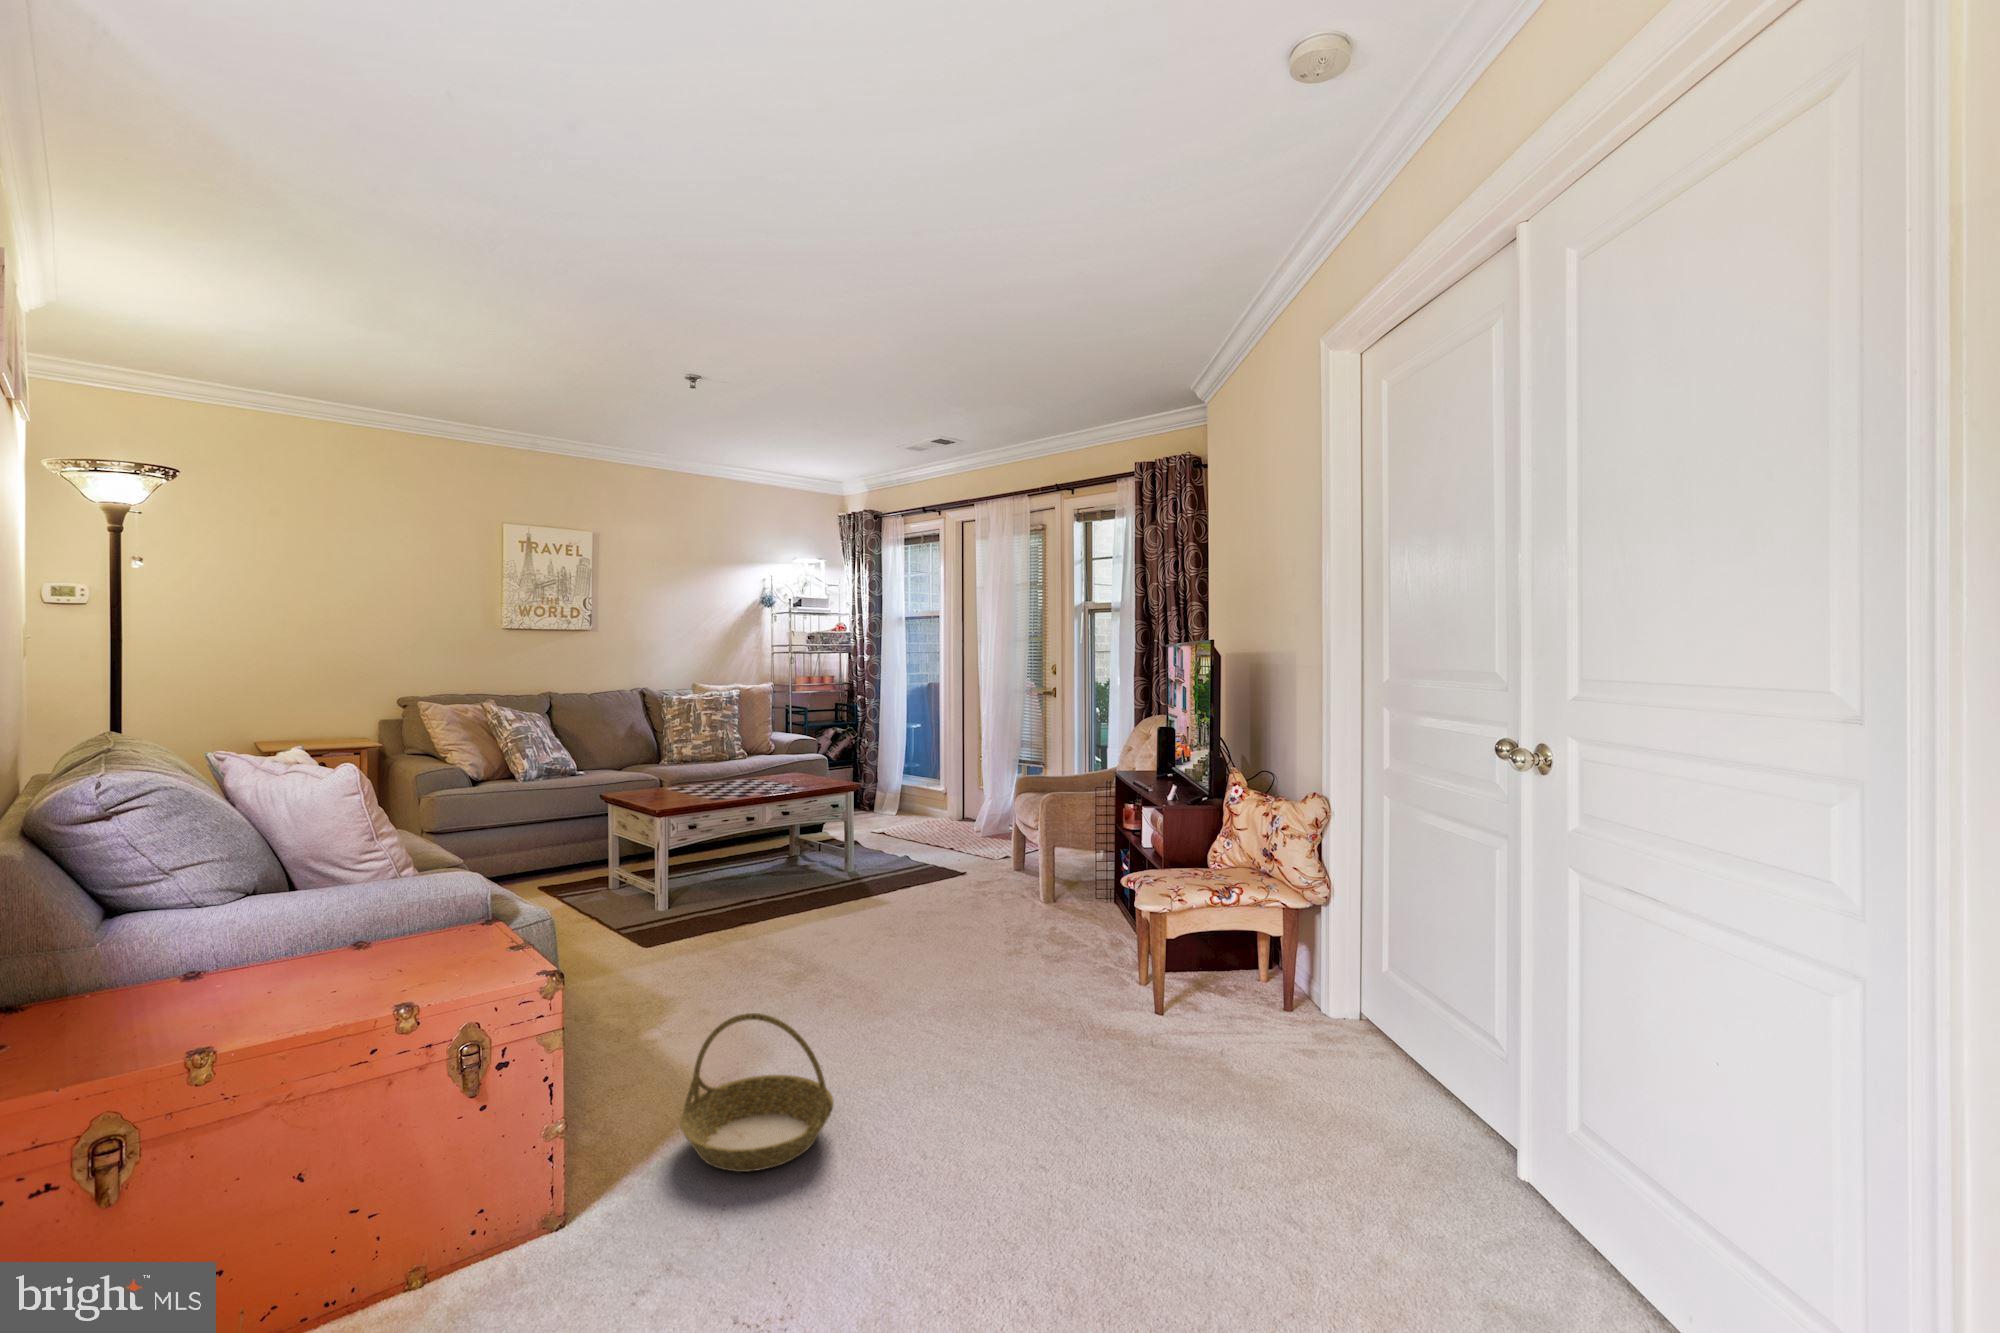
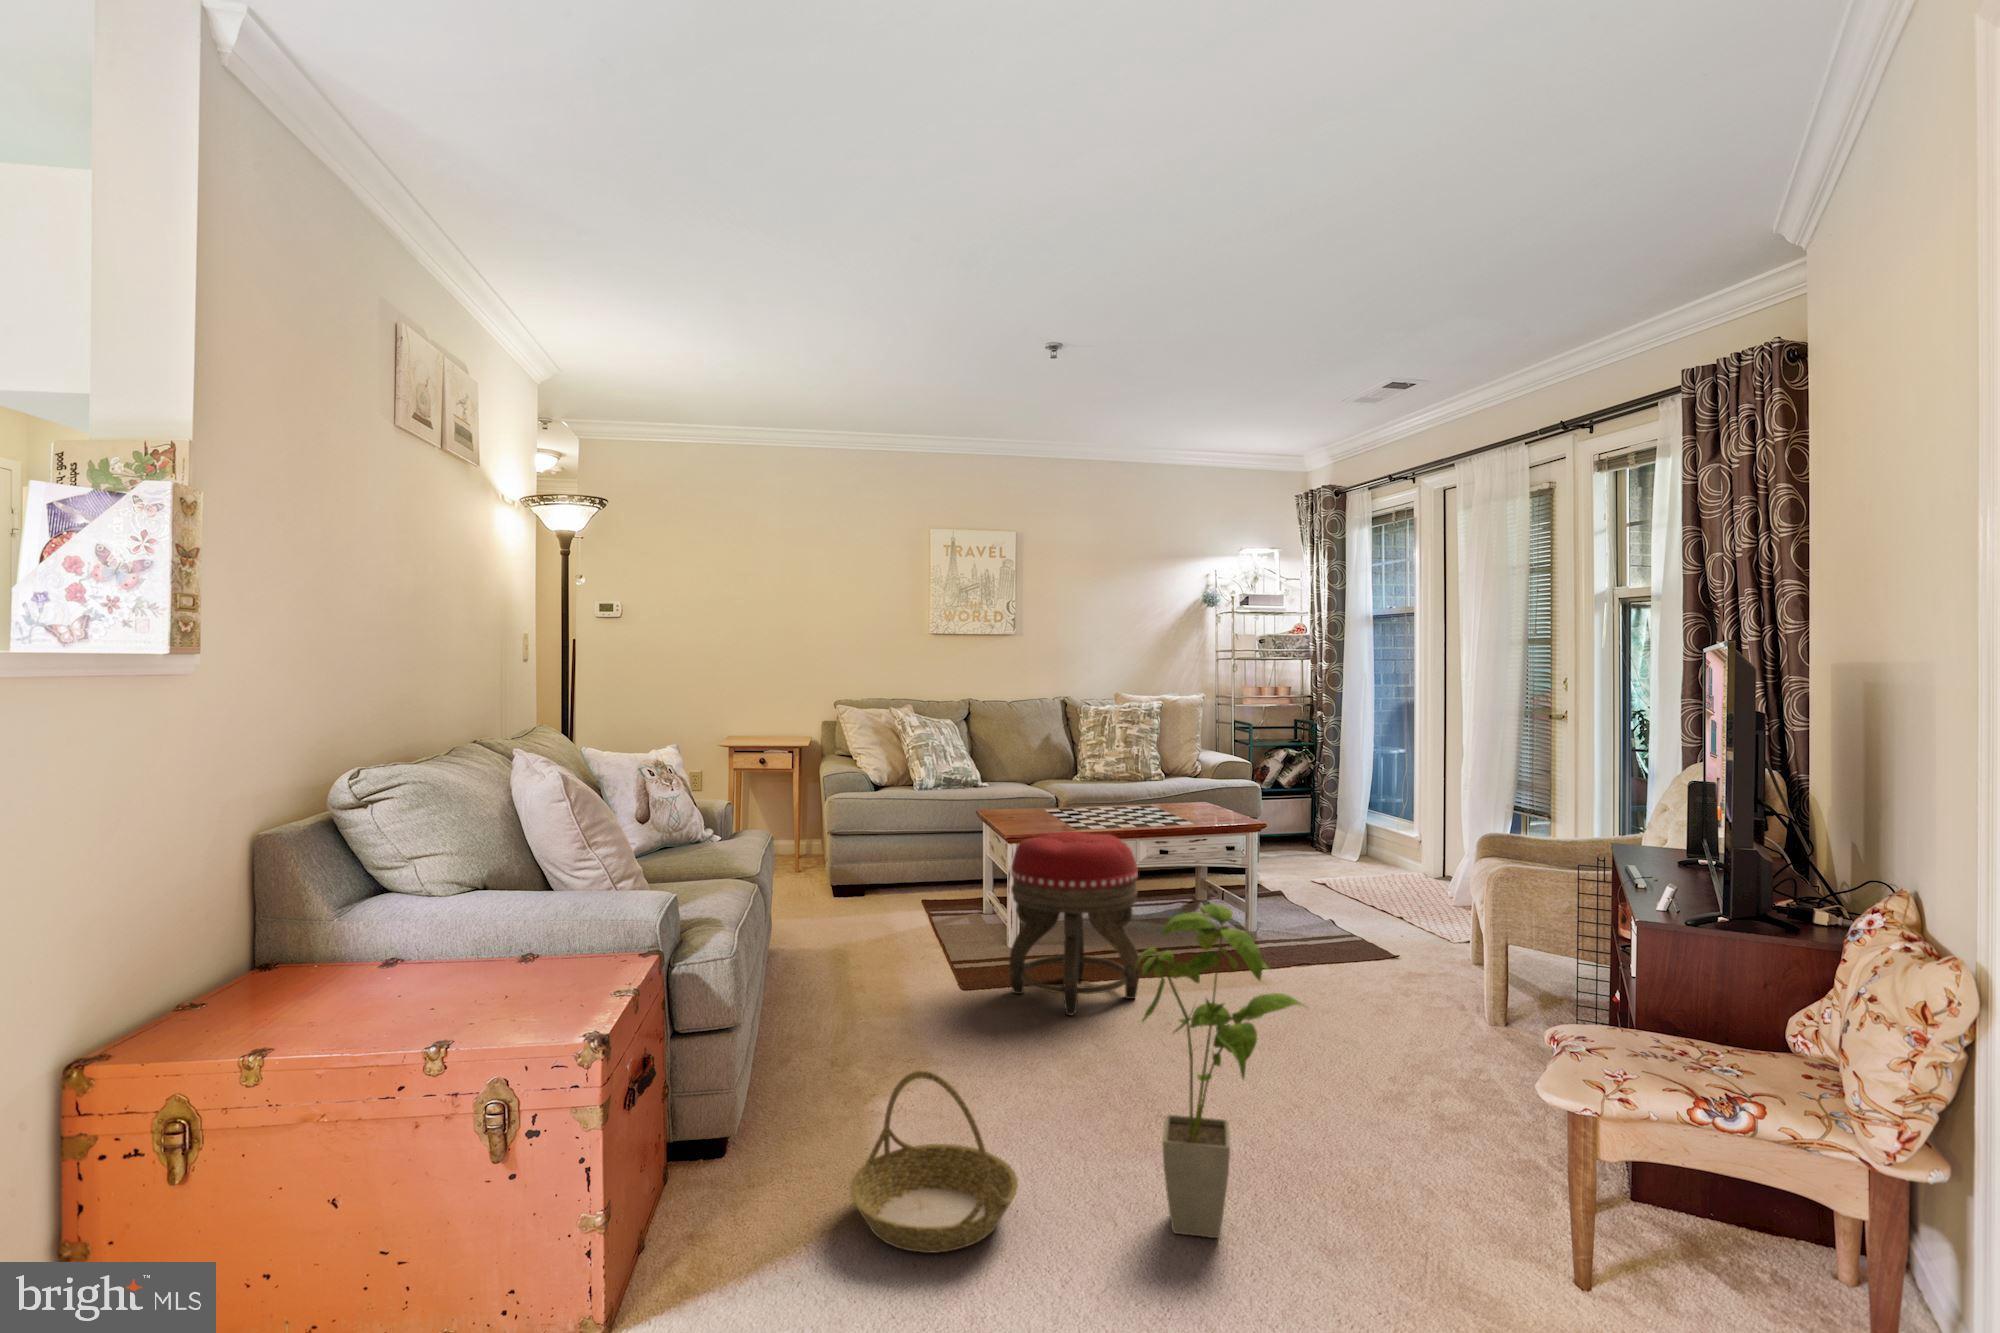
footstool: none [685,802,802,961] -> present [1009,832,1140,1015]
house plant: none [907,836,1029,1094] -> present [1135,904,1304,1238]

